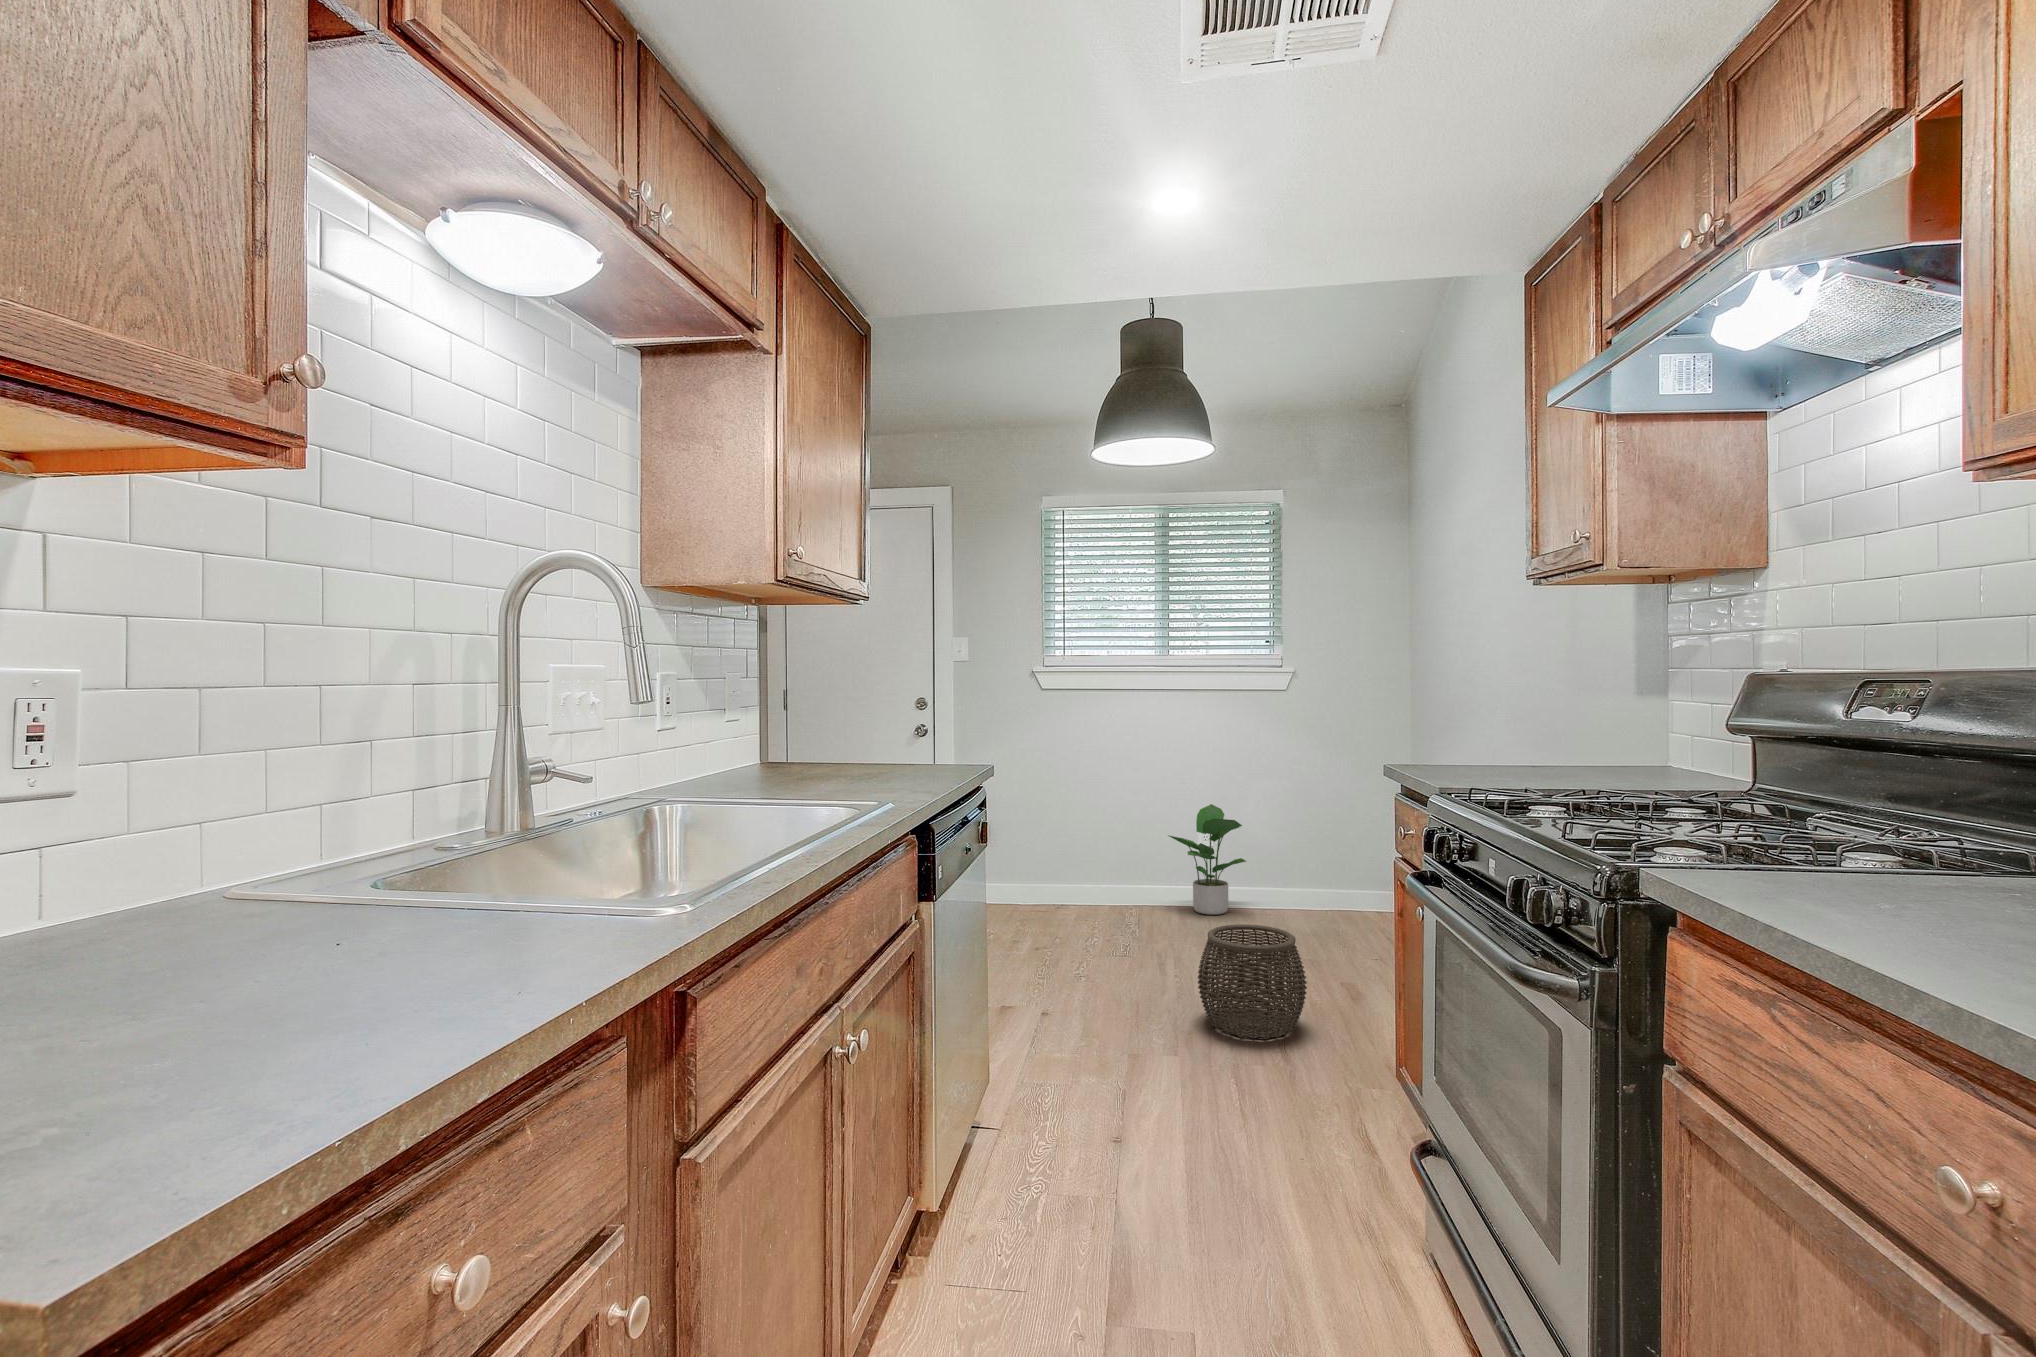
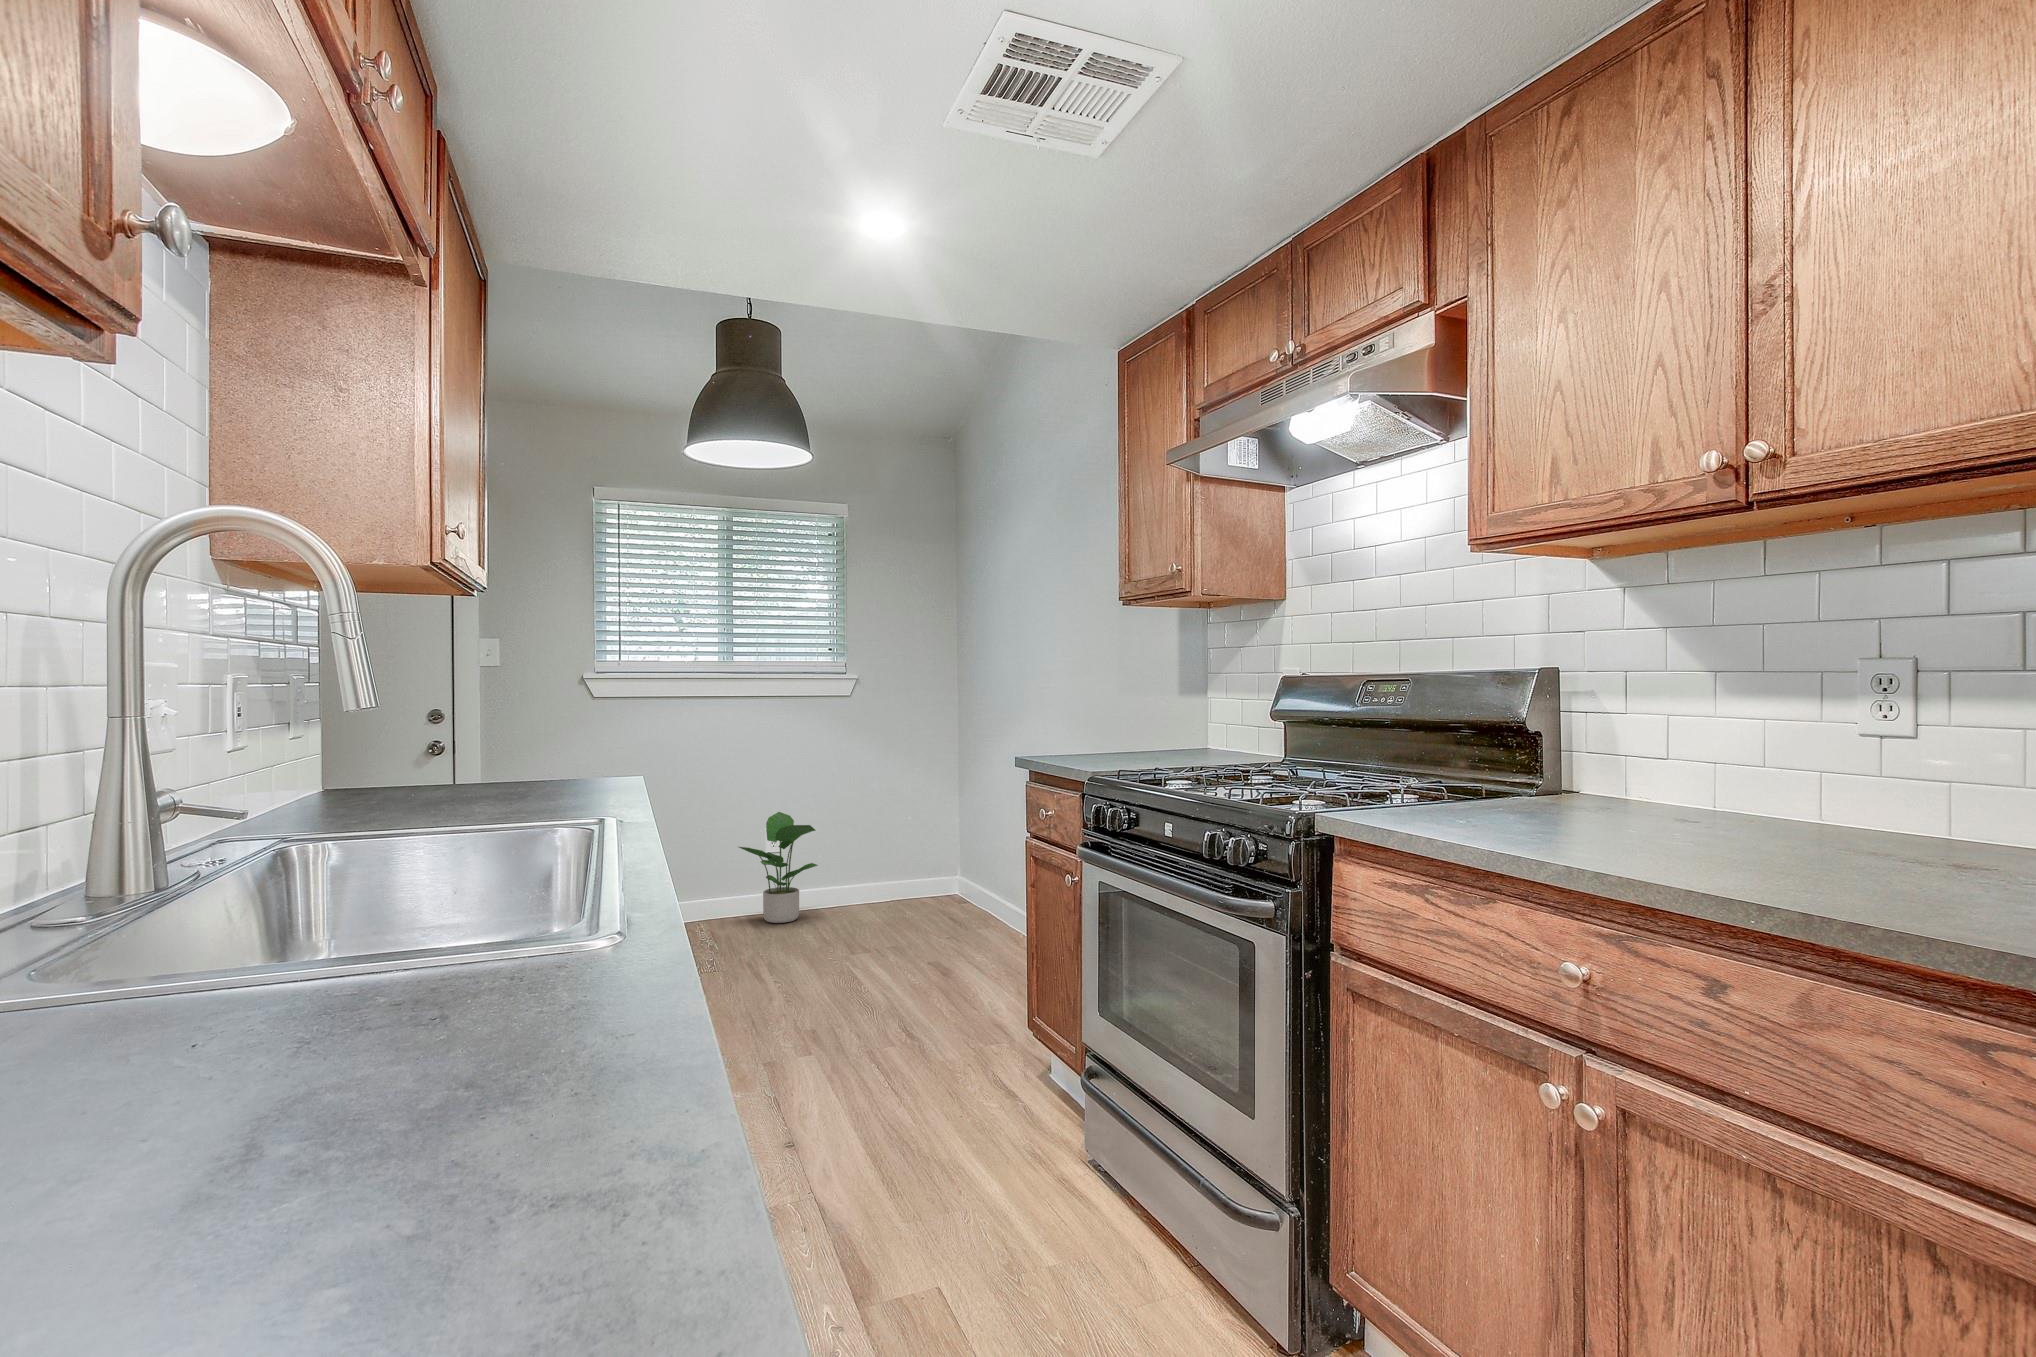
woven basket: present [1198,924,1307,1039] -> none [817,921,920,1030]

